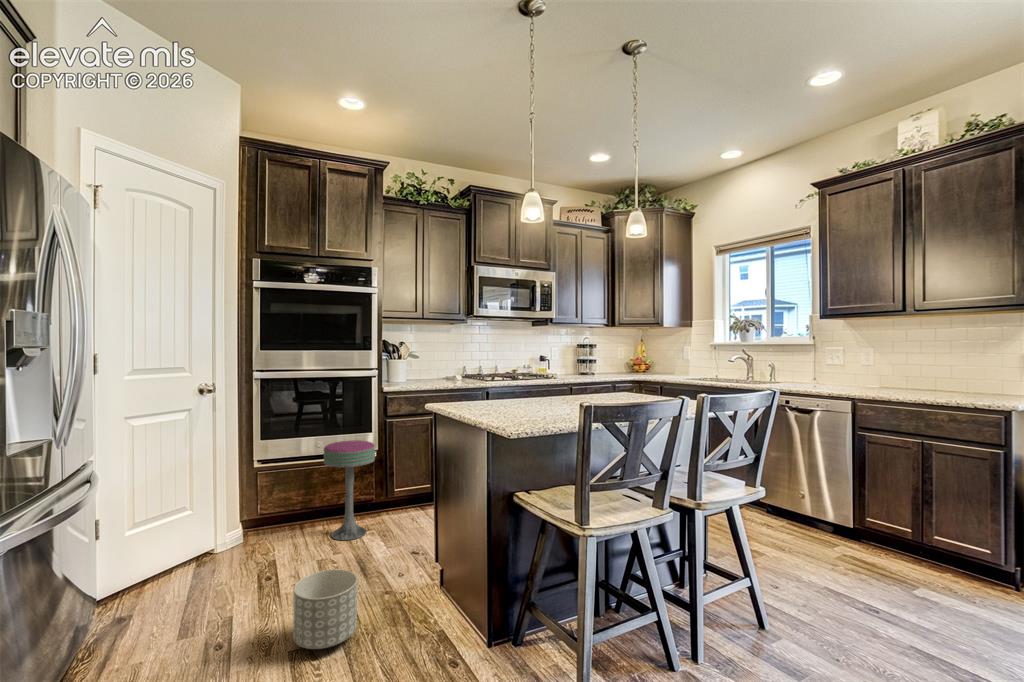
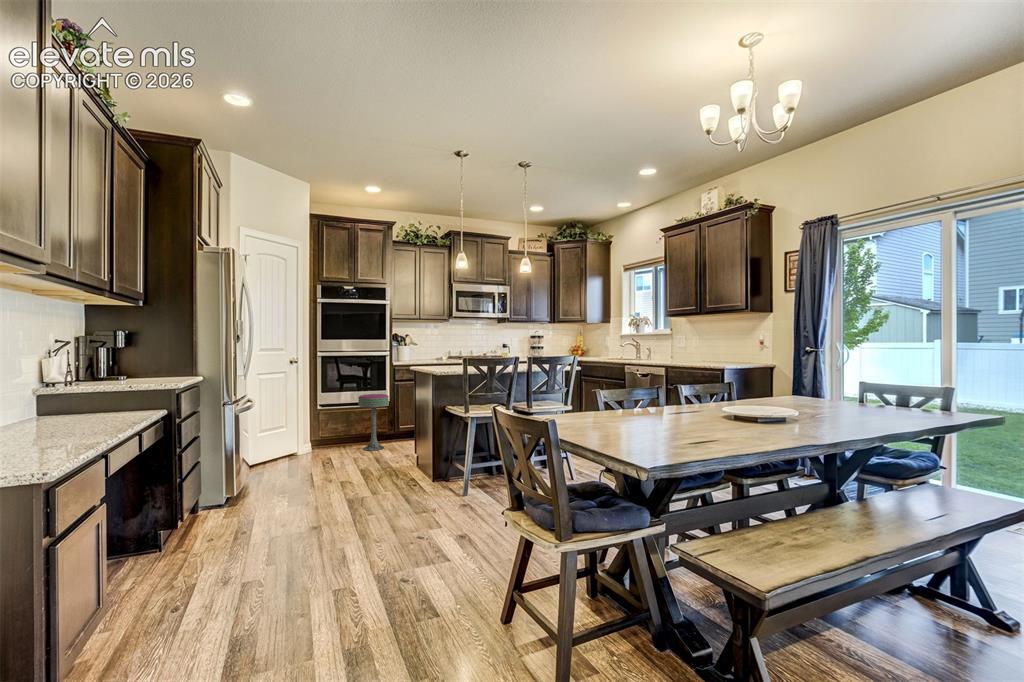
planter: present [293,569,357,649] -> none [346,448,377,480]

